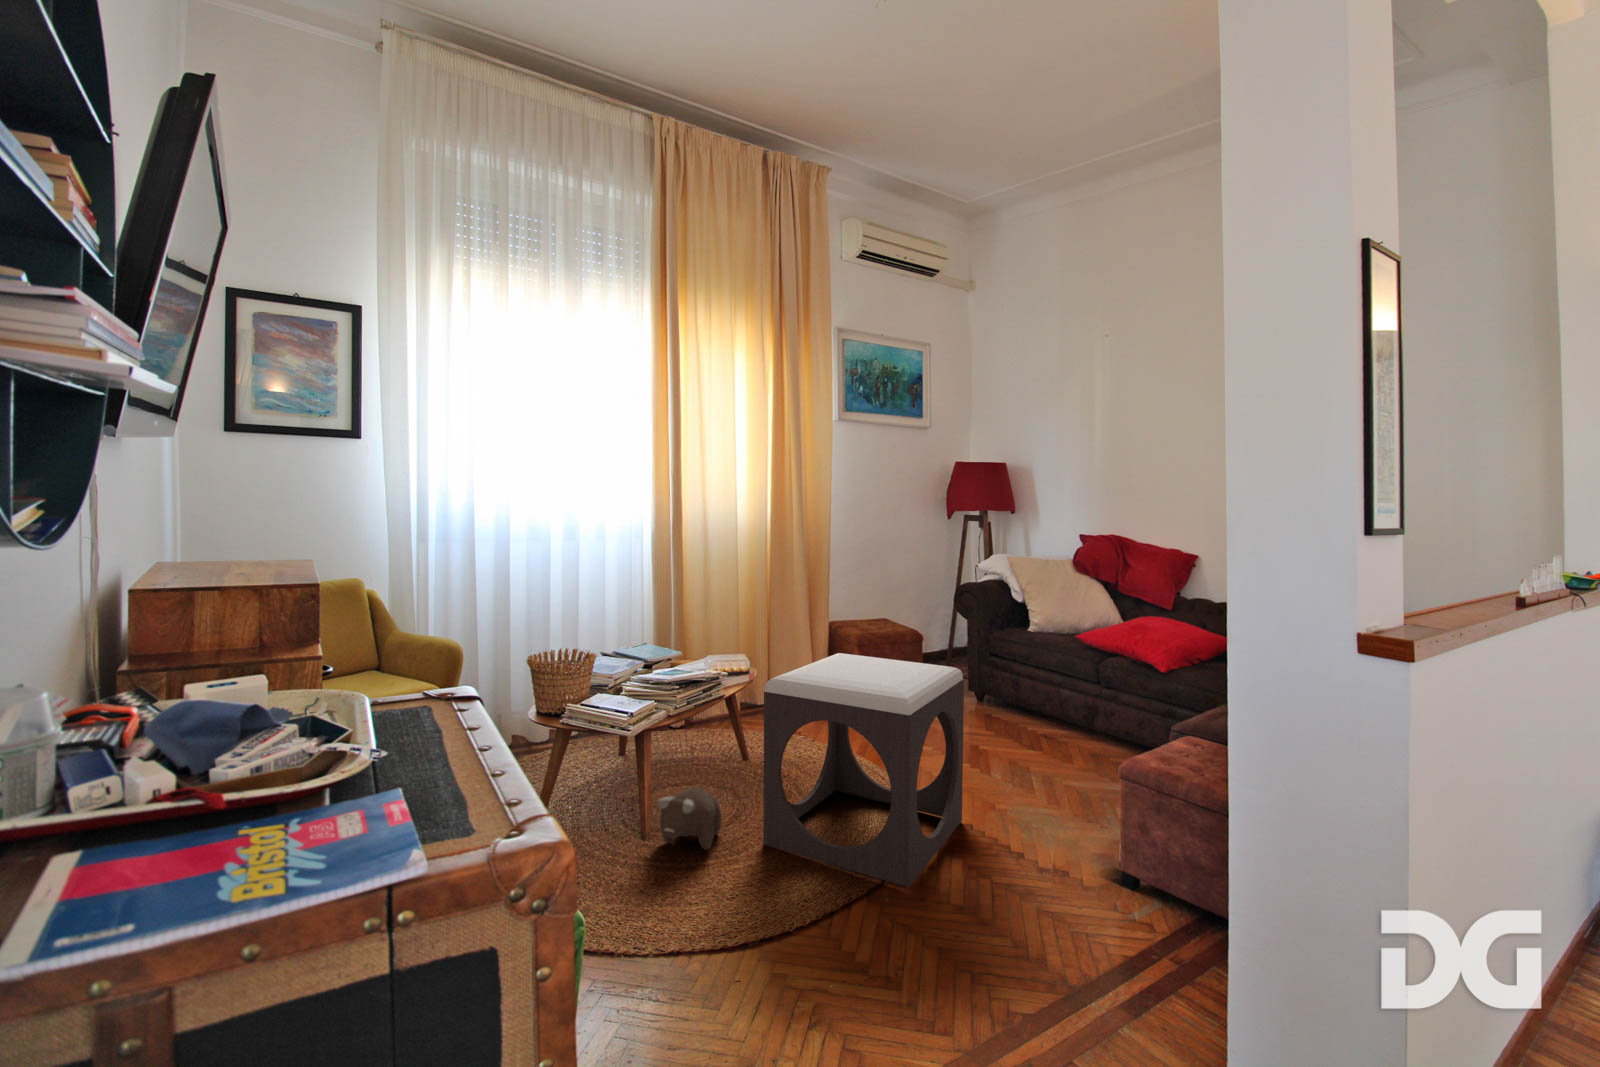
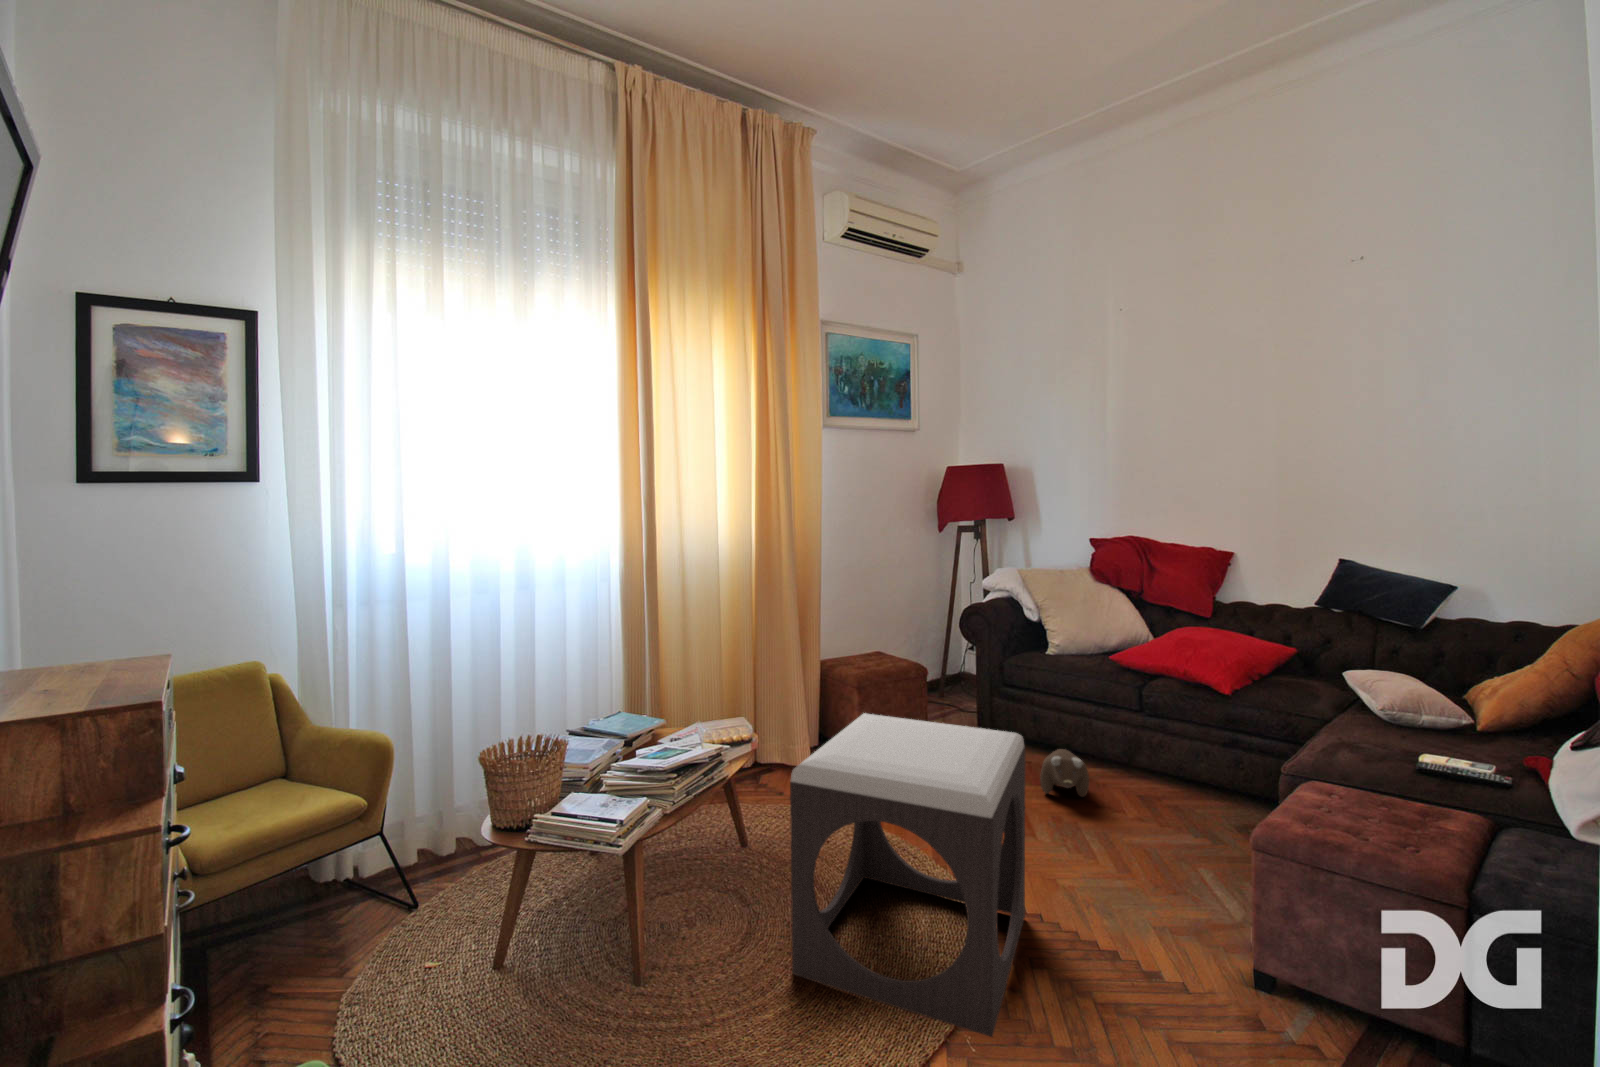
plush toy: present [657,787,722,850] -> present [1040,749,1089,797]

